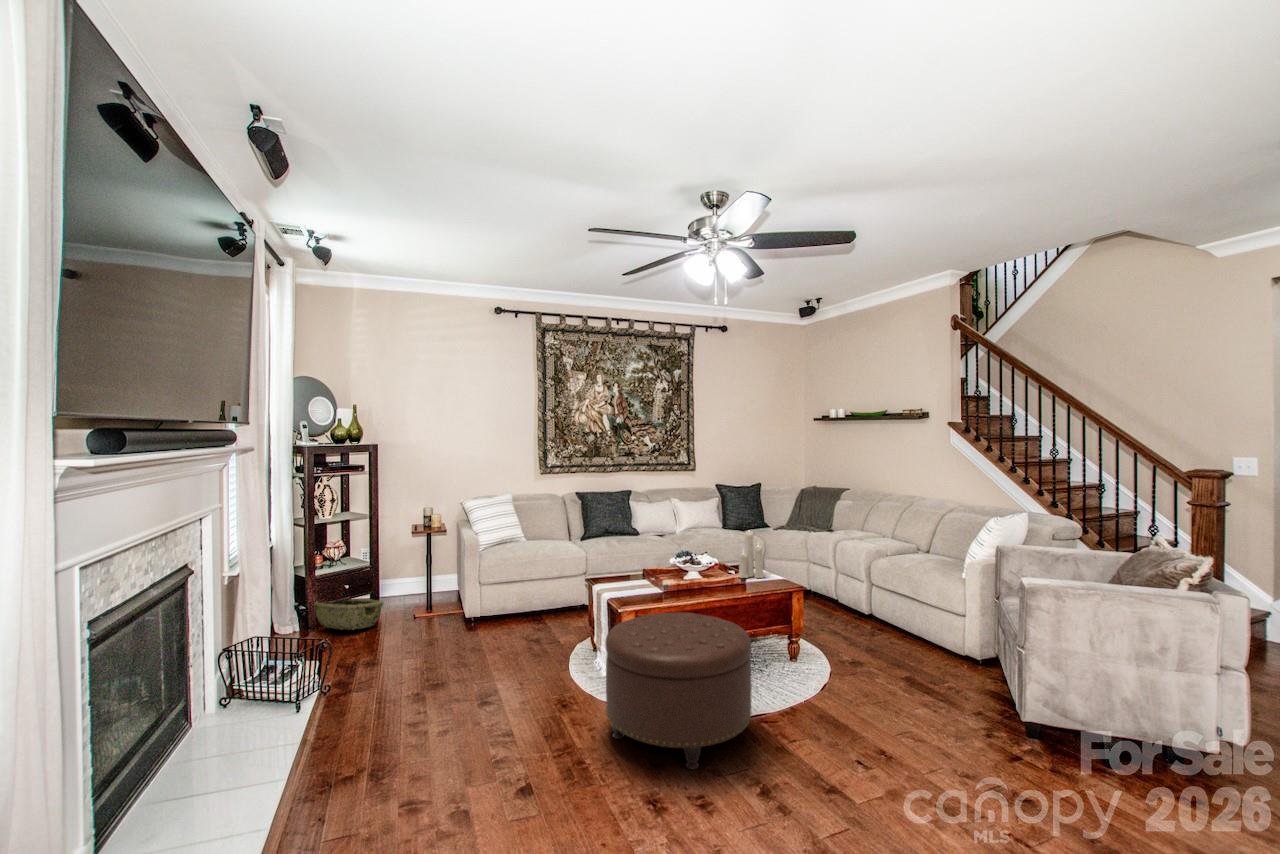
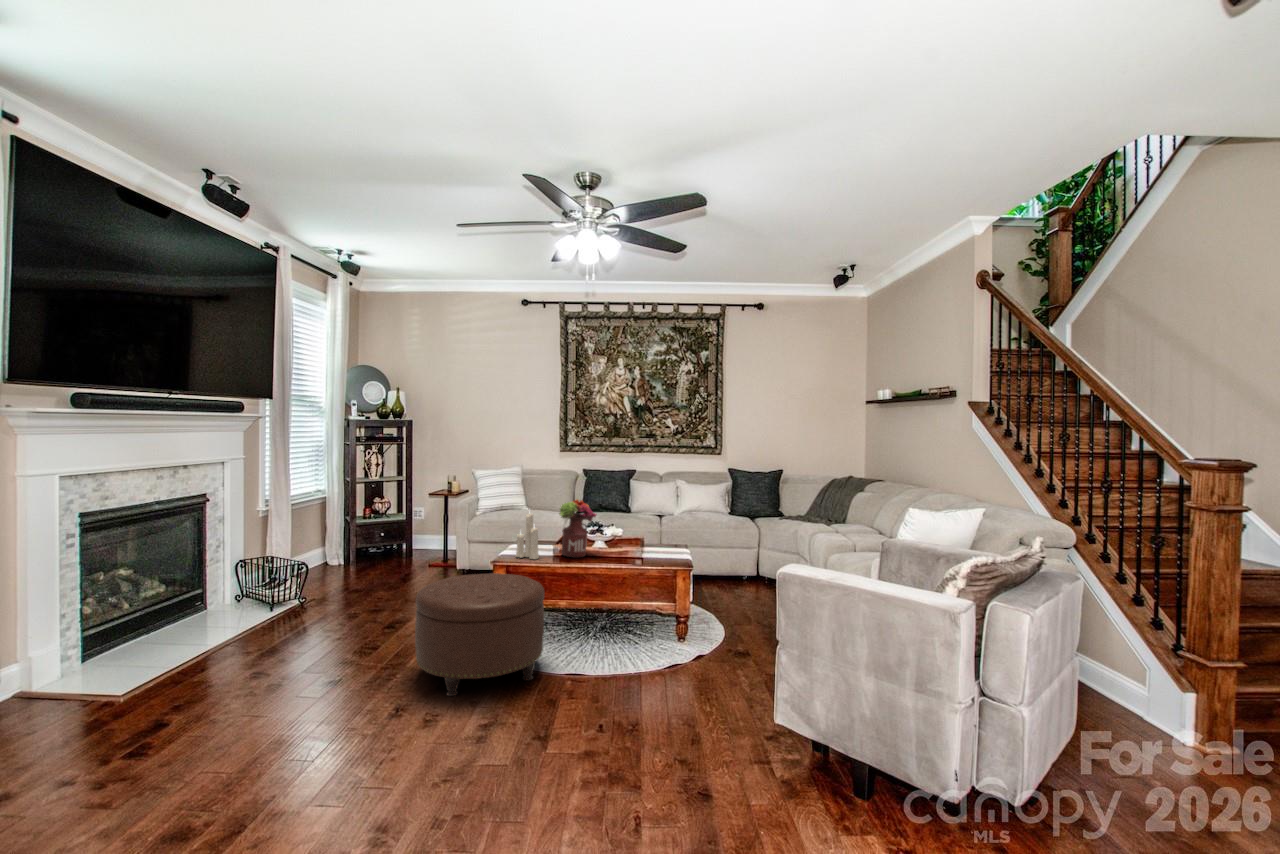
flower arrangement: none [673,522,711,585] -> present [559,499,597,557]
candle: present [738,531,764,578] -> present [516,513,539,559]
woven basket: present [314,599,383,630] -> none [353,542,400,568]

